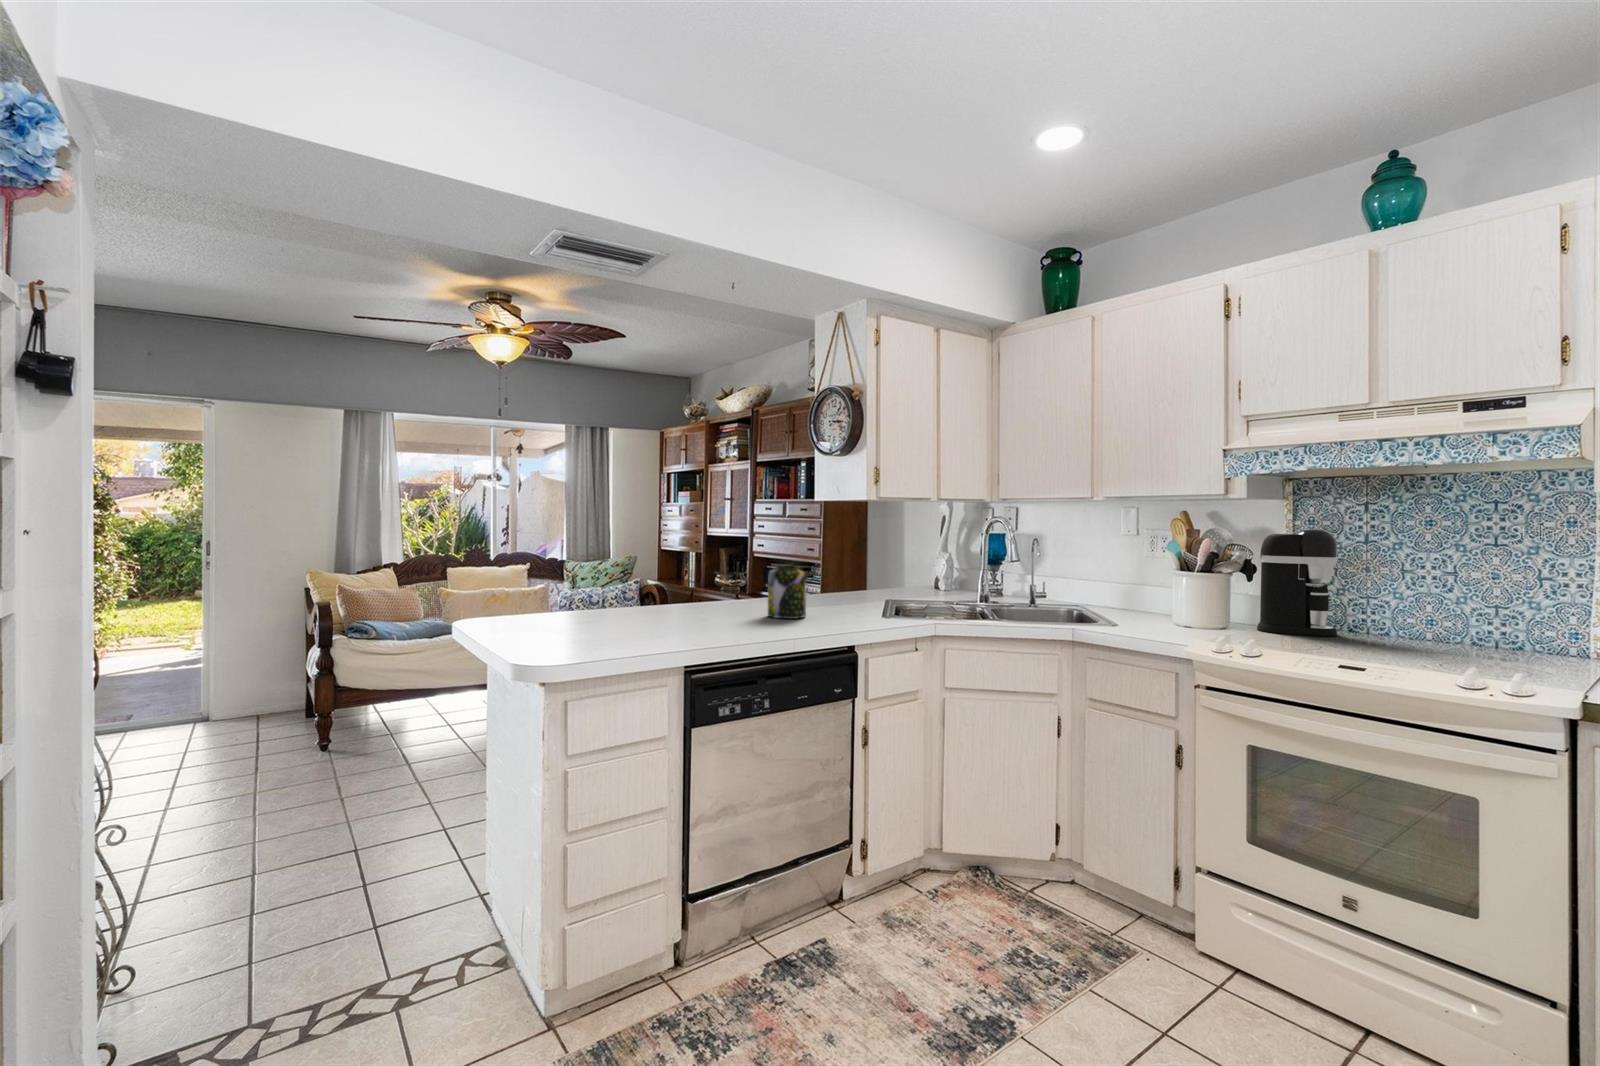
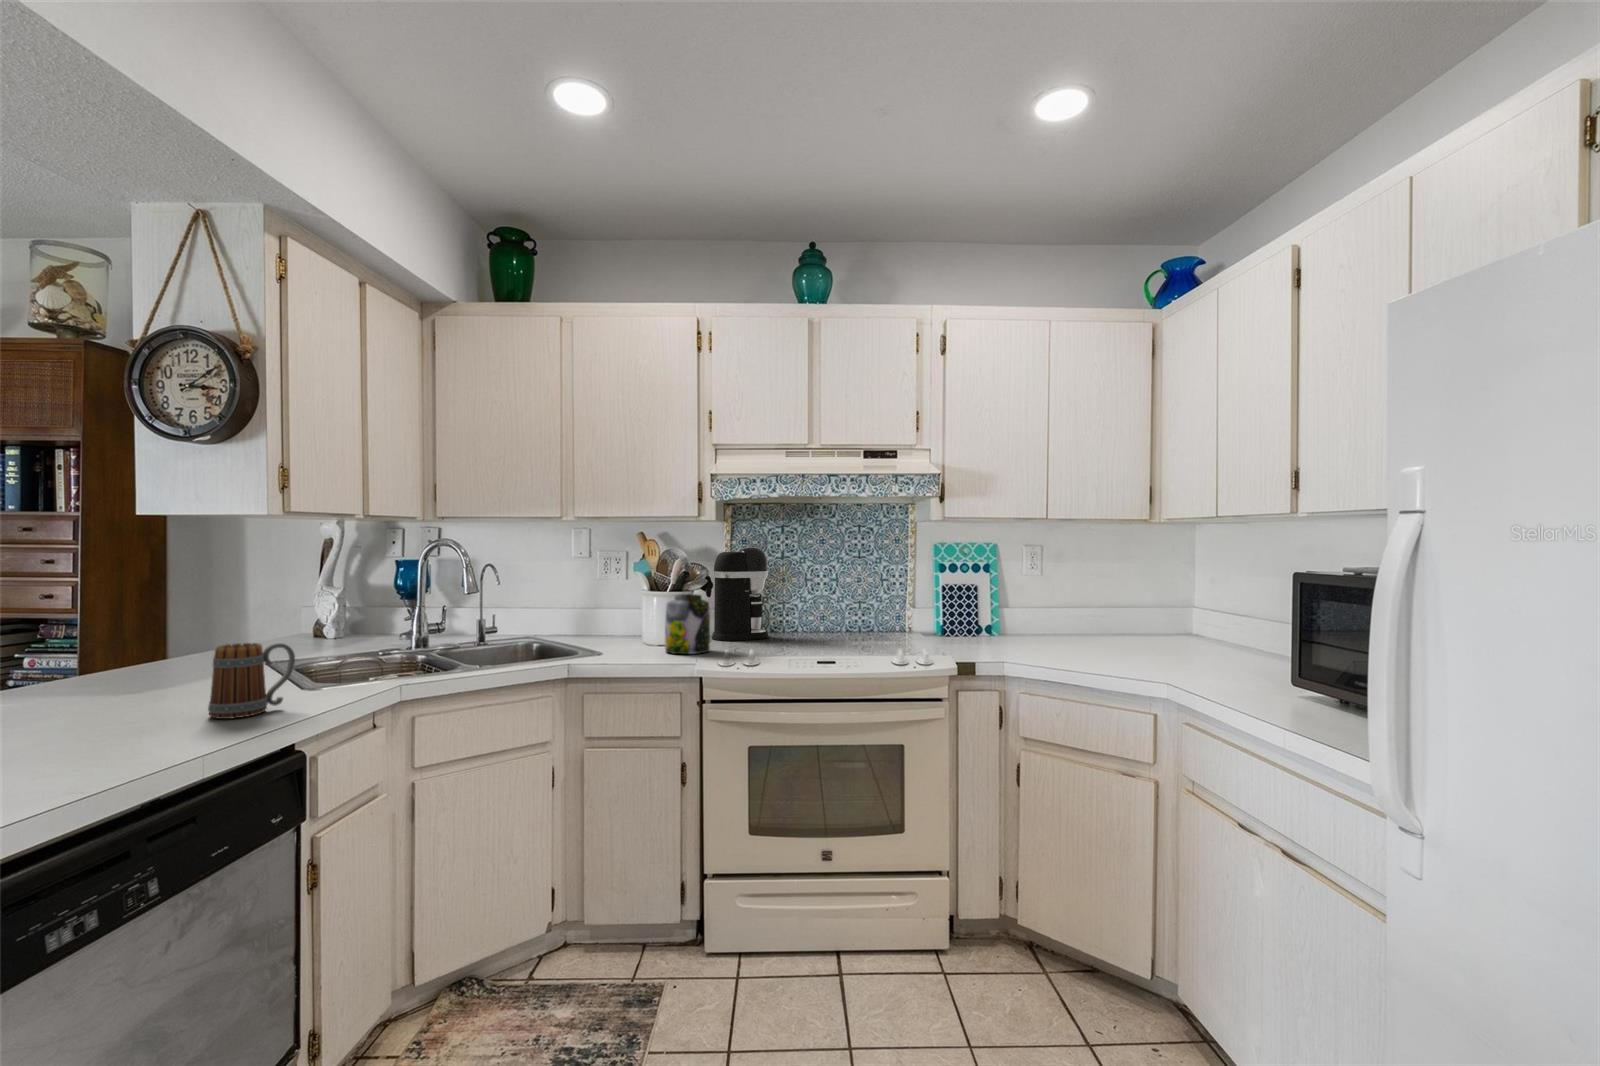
jar: present [768,565,806,618] -> present [665,594,710,654]
mug: none [808,580,853,626] -> present [208,643,295,719]

